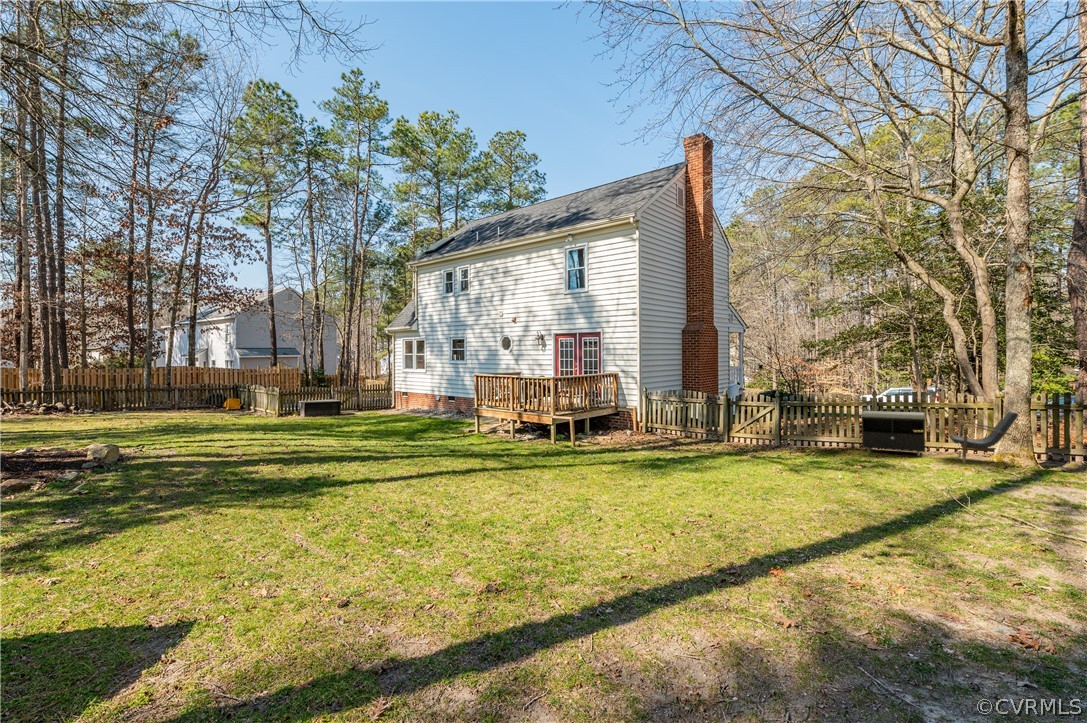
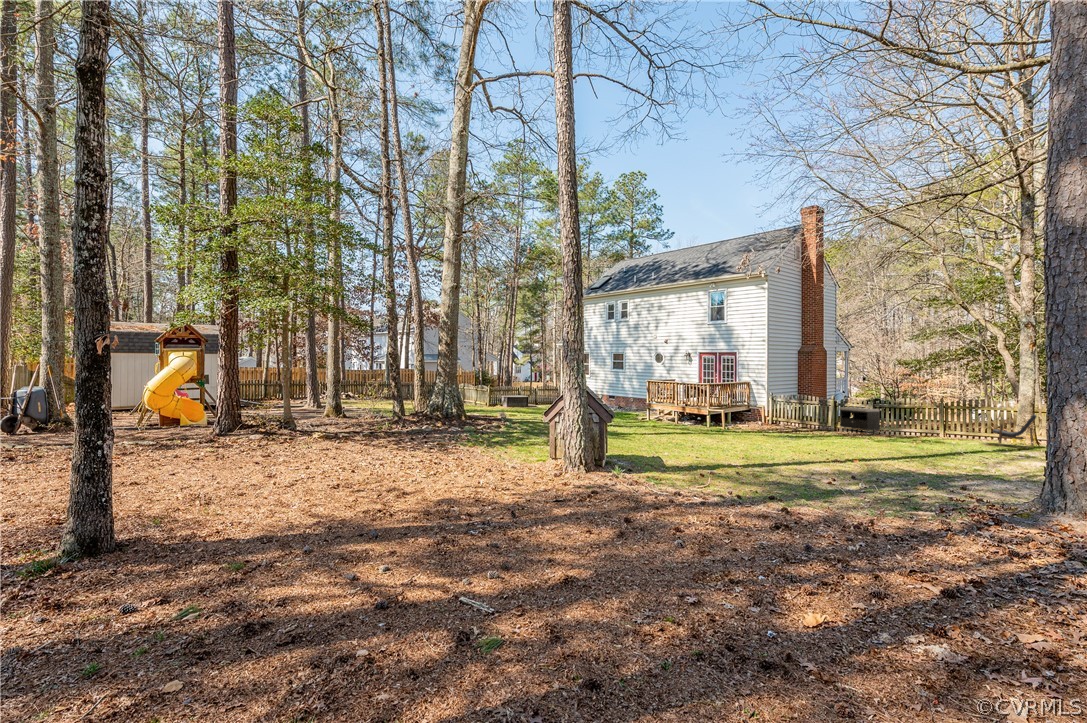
storage bench: present [861,411,925,456] -> present [839,407,880,432]

